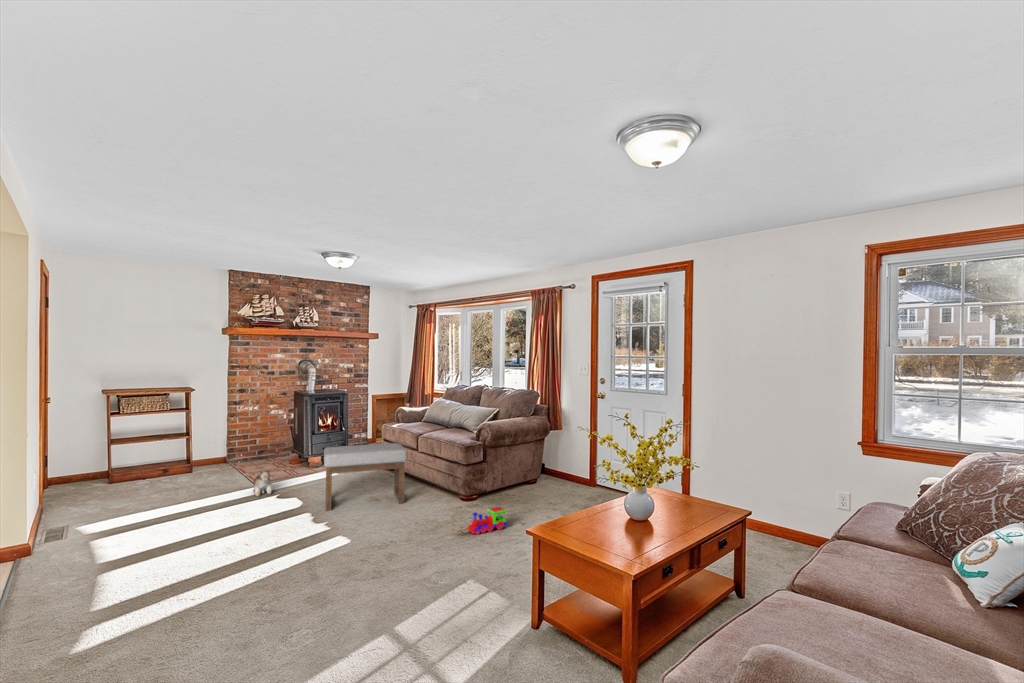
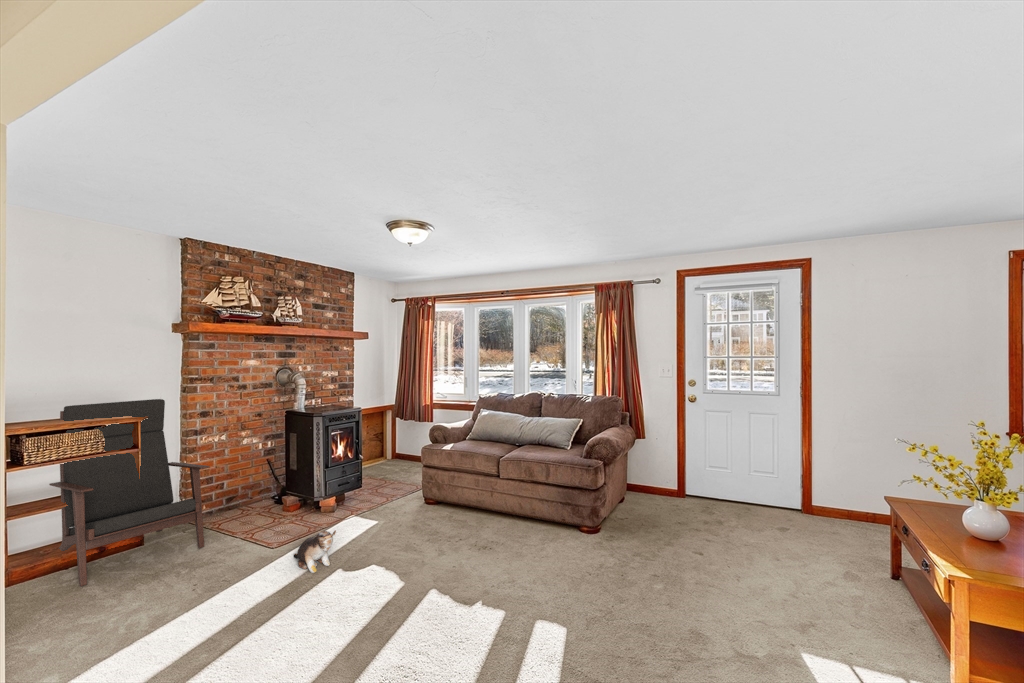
lounge chair: none [138,378,222,487] -> present [49,399,210,586]
ottoman: present [324,443,407,511] -> none [417,473,531,581]
toy train: present [451,507,507,535] -> none [658,543,701,589]

